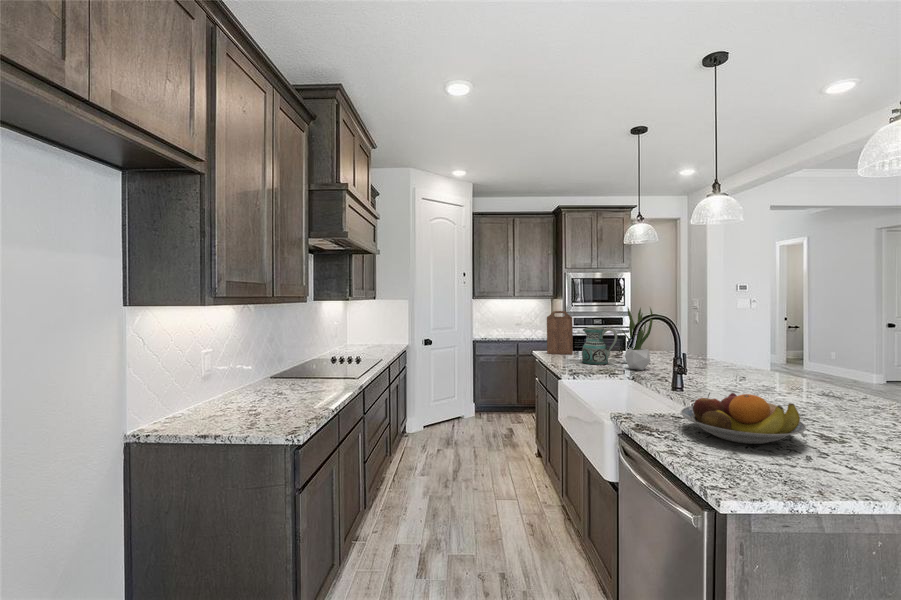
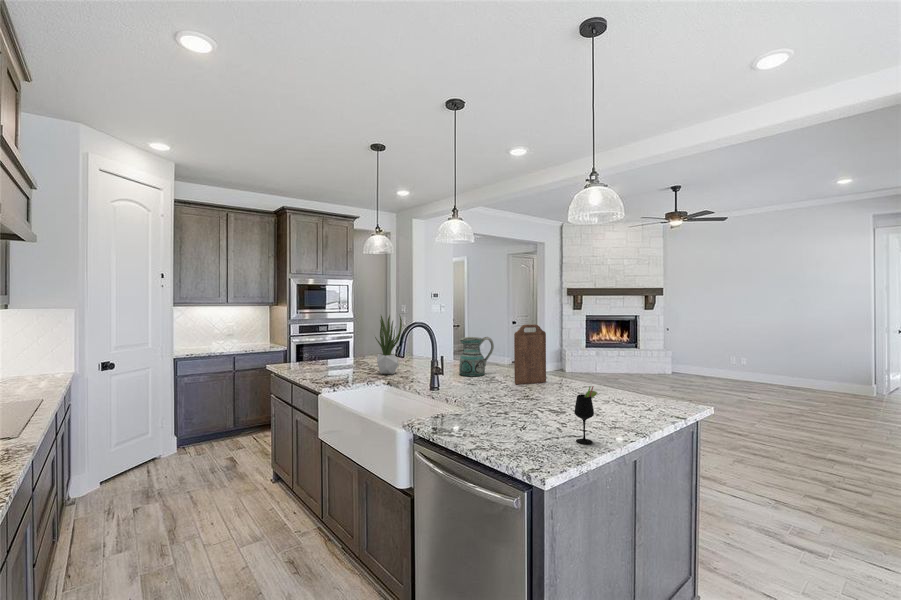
cutting board: present [547,311,573,355] -> present [514,324,546,384]
ceramic pitcher: present [582,327,617,365] -> present [459,337,494,376]
fruit bowl: present [681,393,806,444] -> none [466,386,552,427]
wine glass: none [818,405,859,483] -> present [574,386,598,444]

